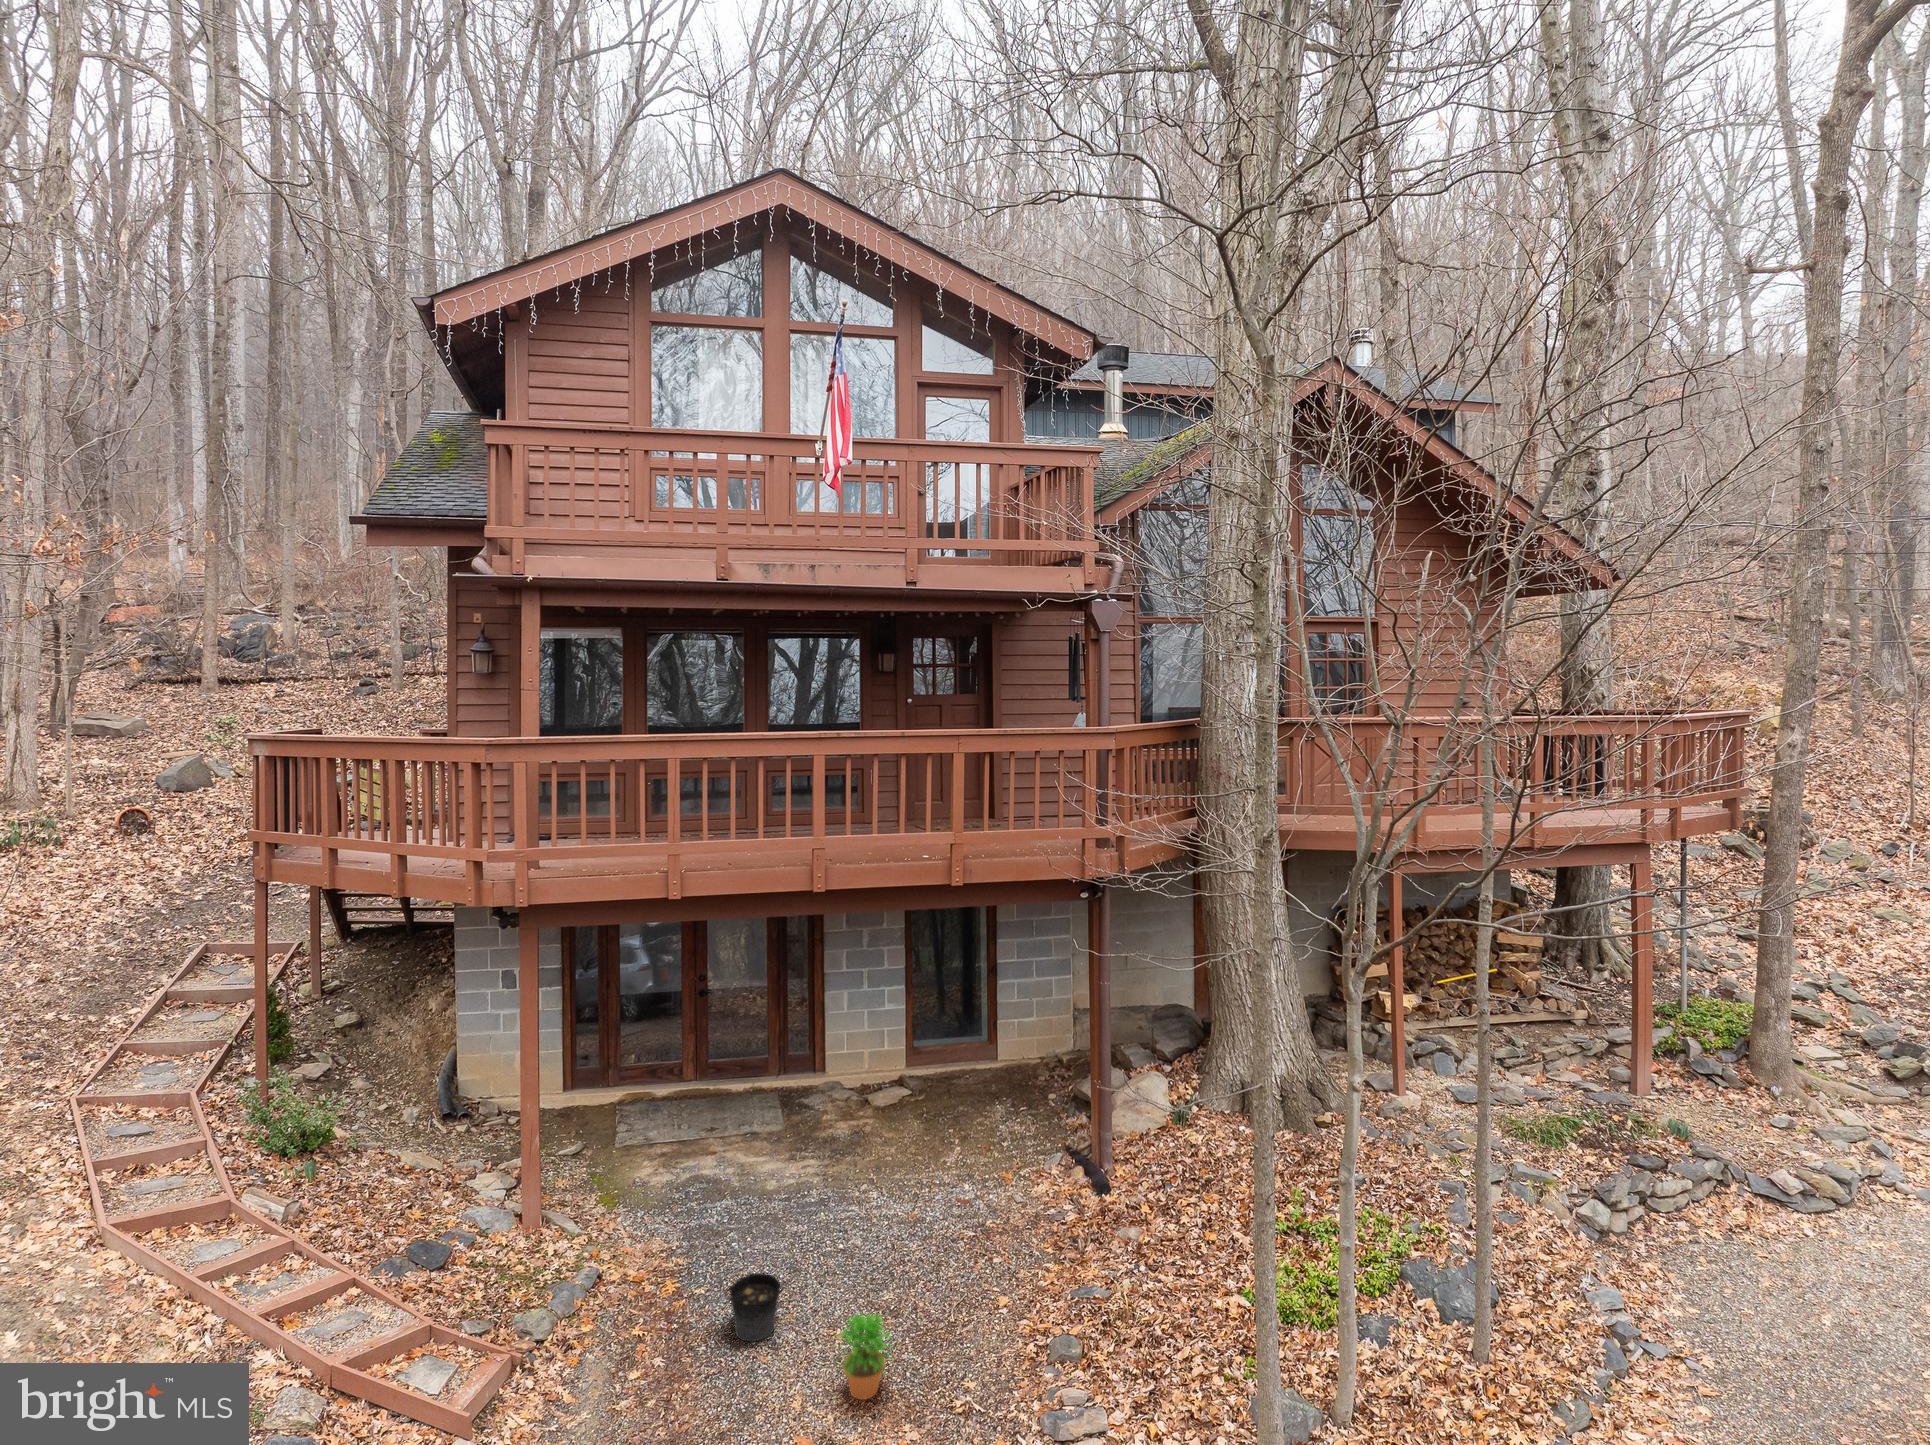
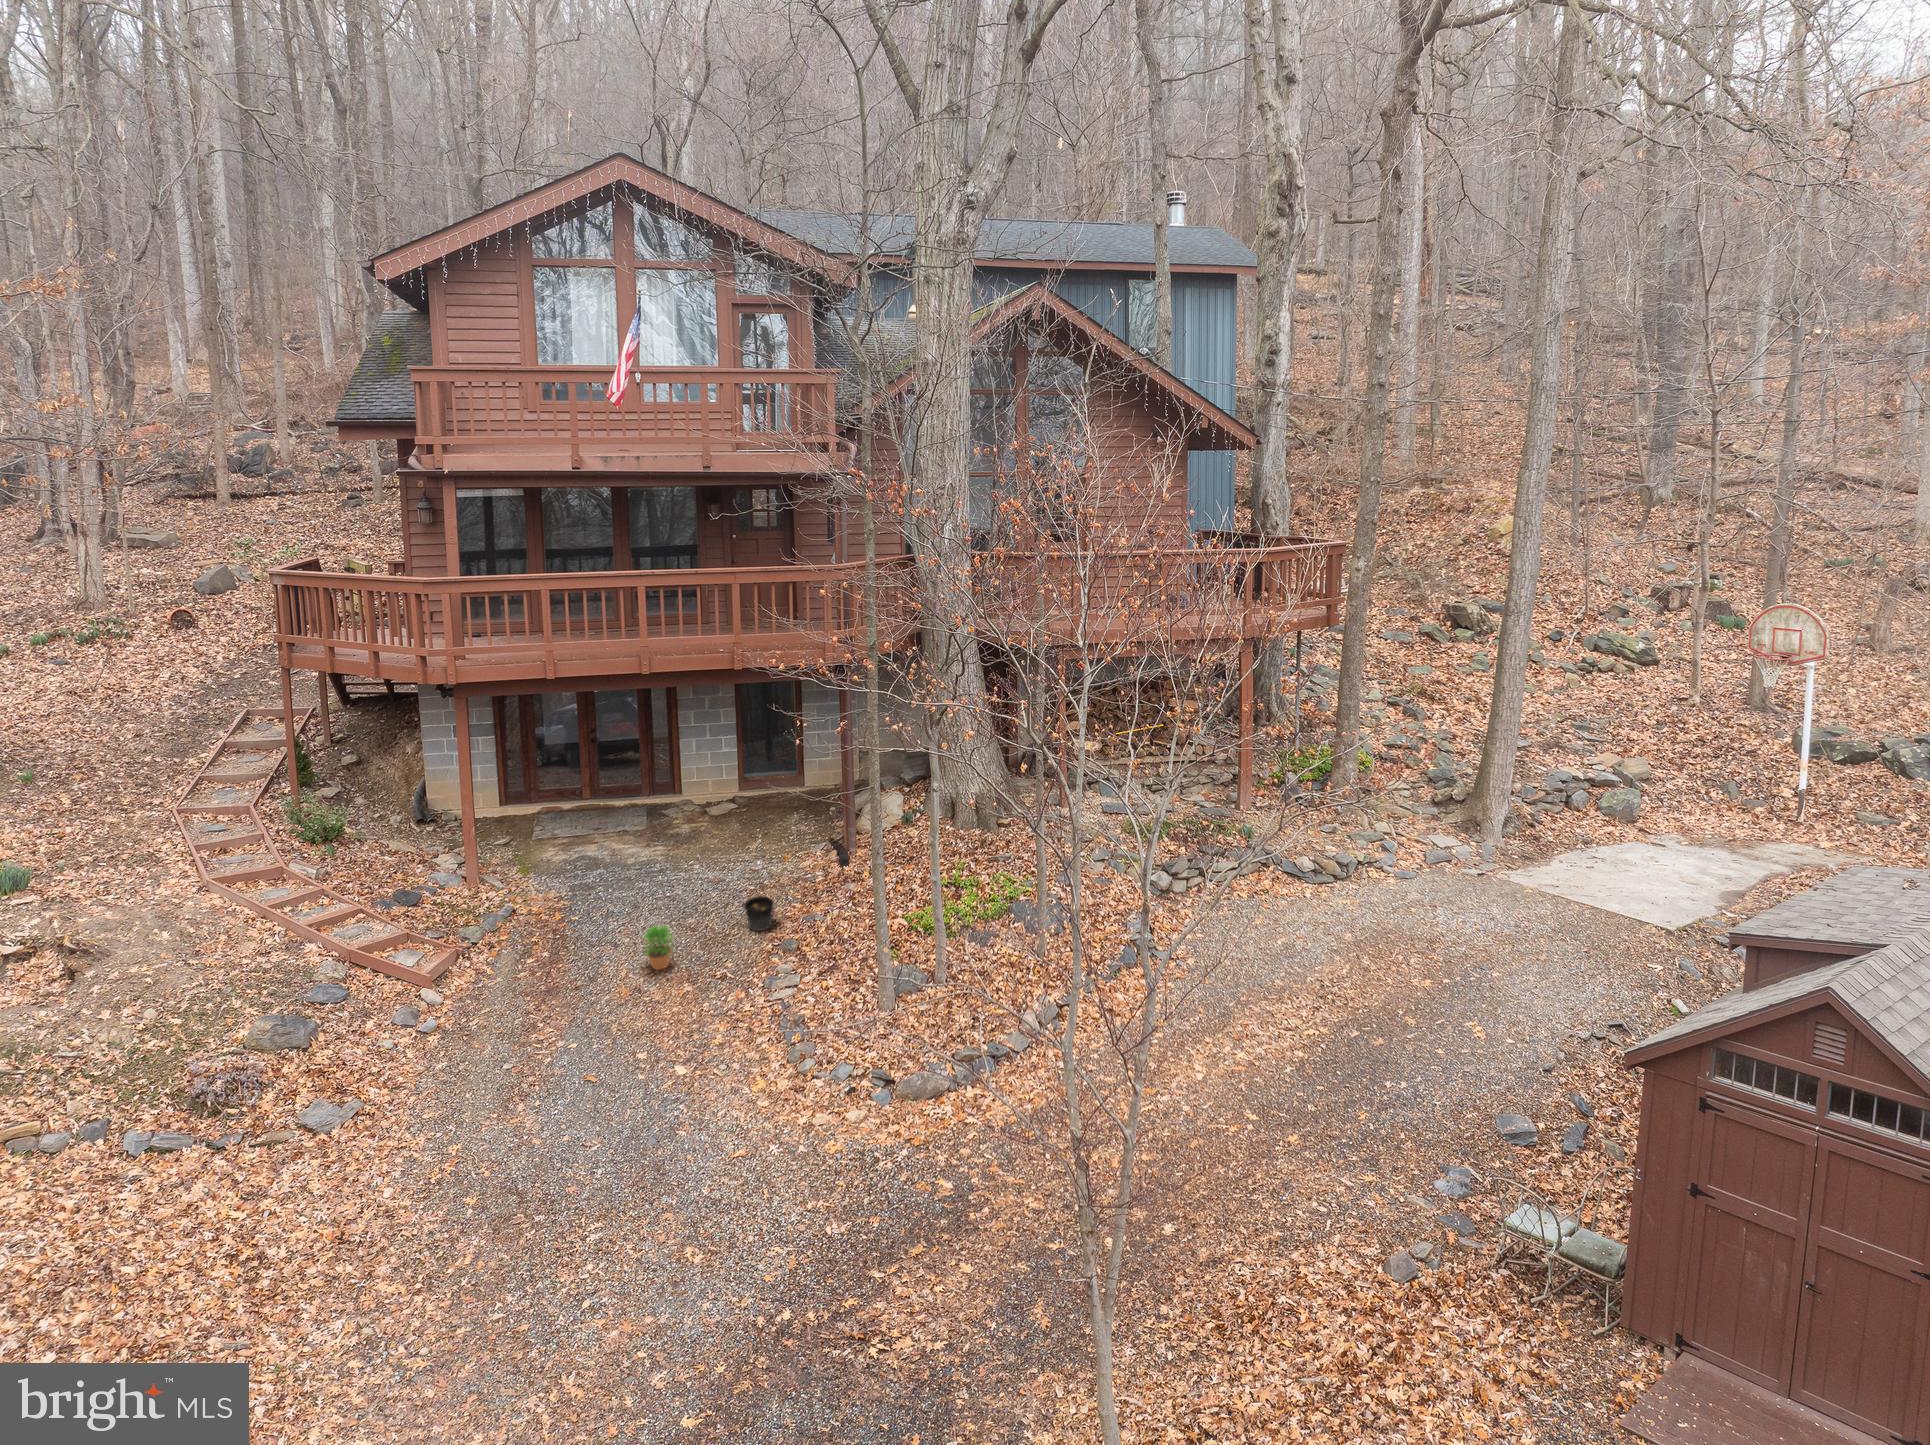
bucket: present [728,1273,783,1342] -> present [744,896,775,931]

